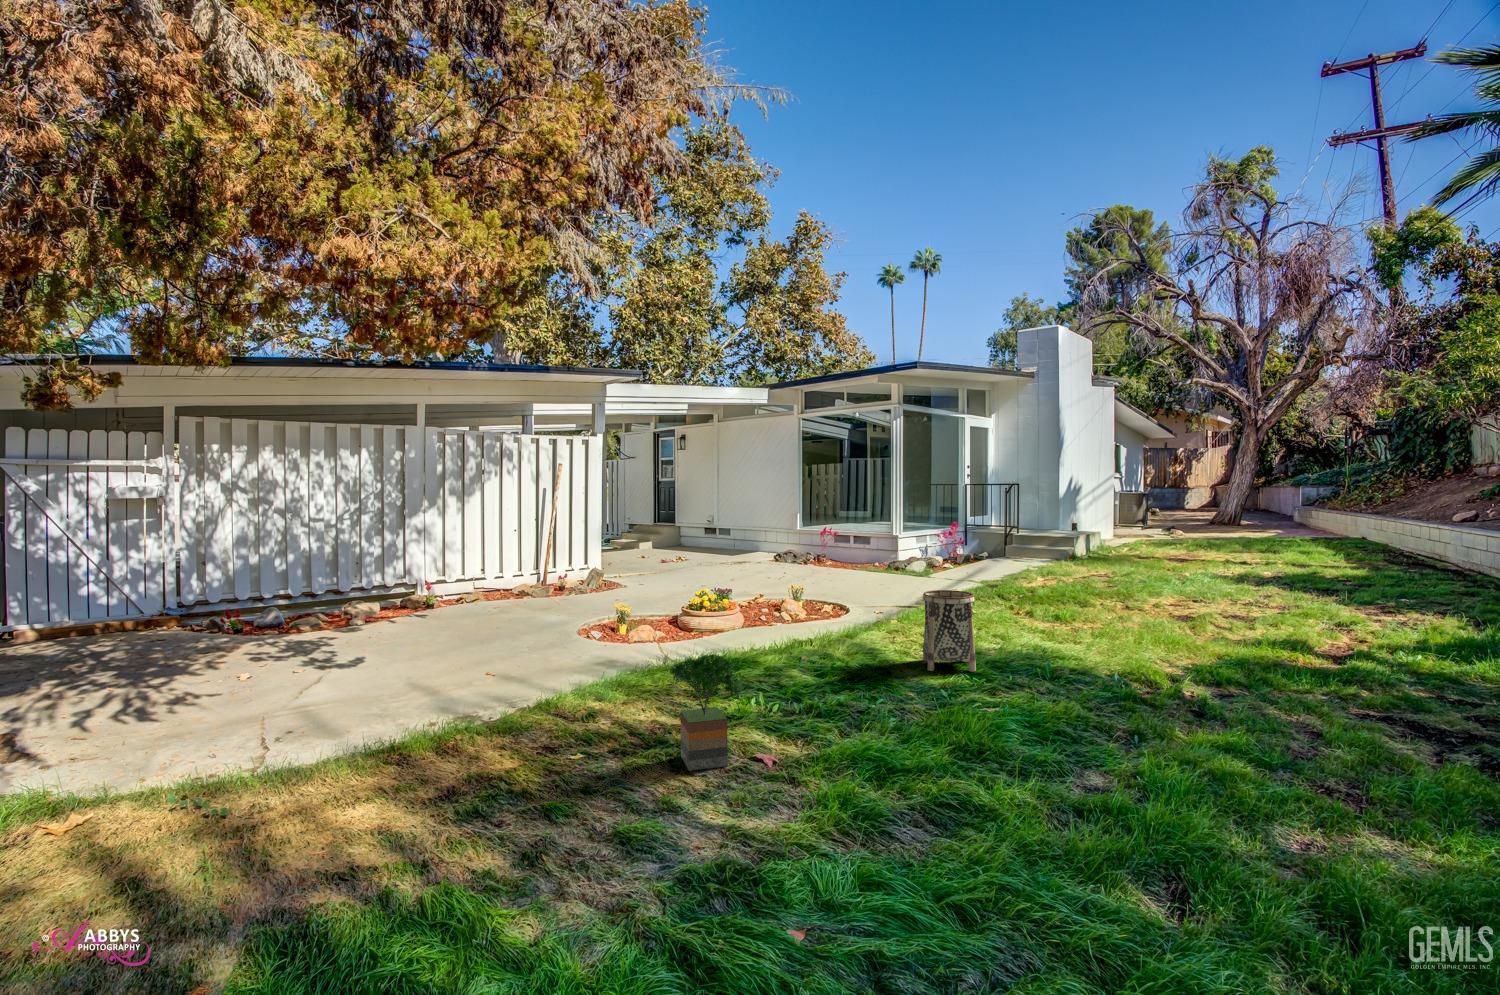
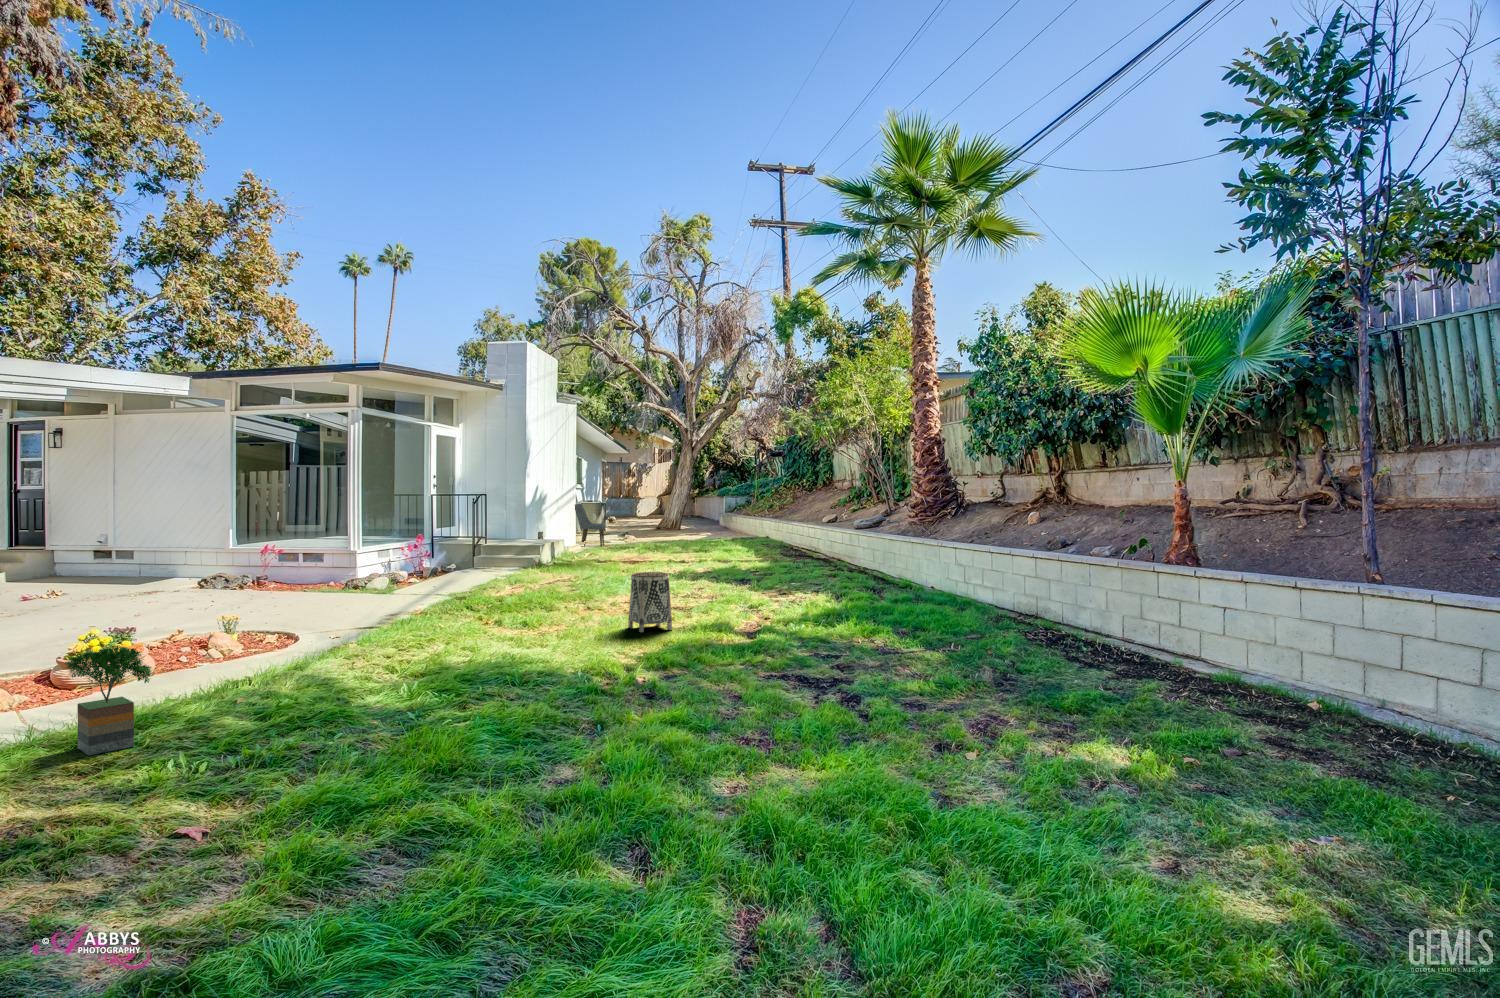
chair: none [1108,492,1144,539] -> present [575,504,604,547]
basket: present [923,590,976,672] -> present [628,572,672,632]

